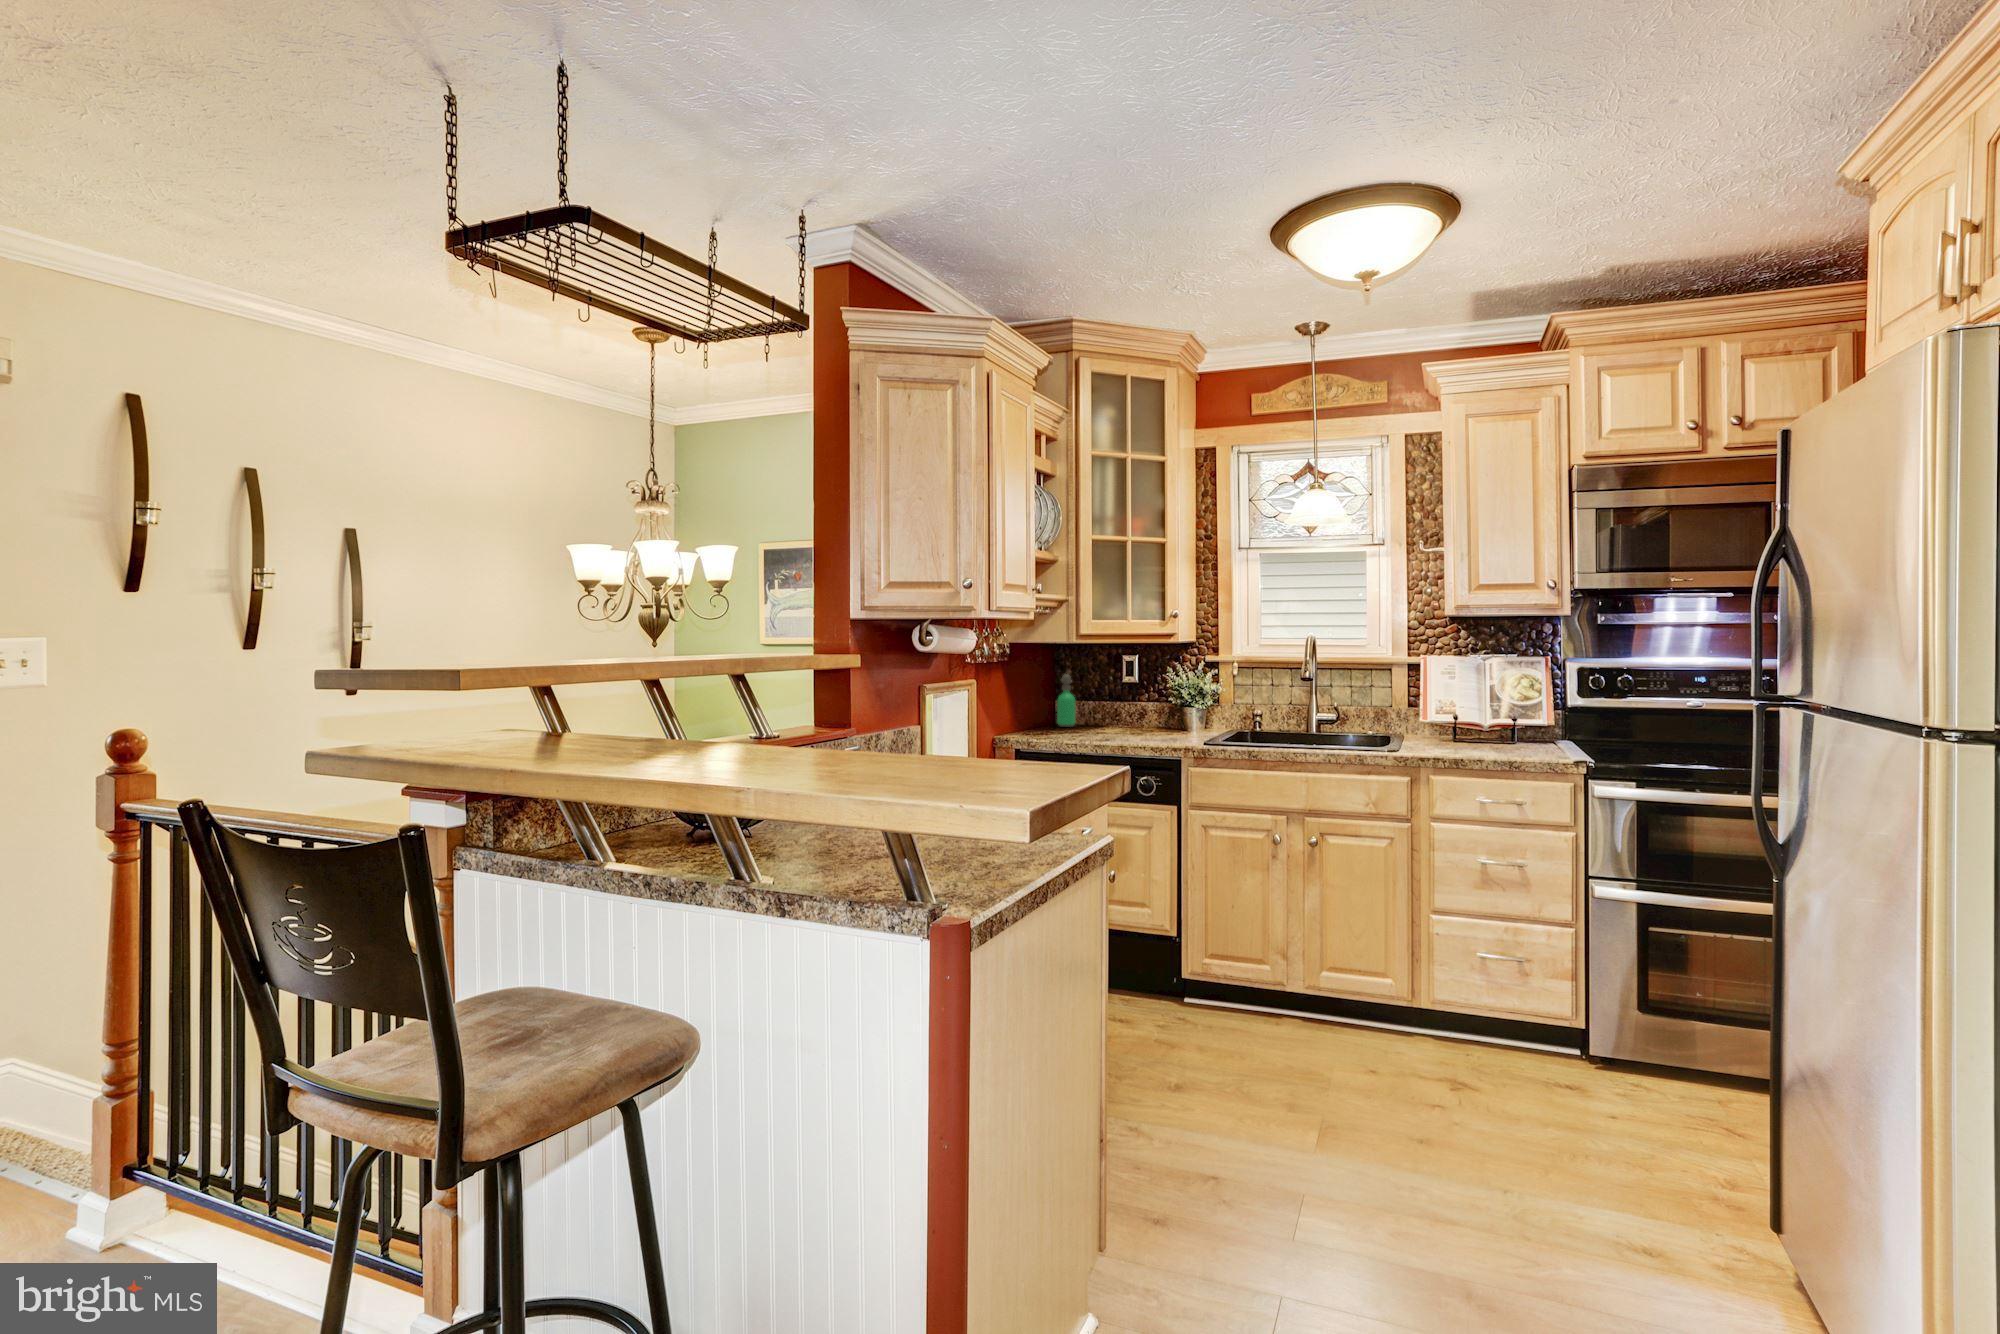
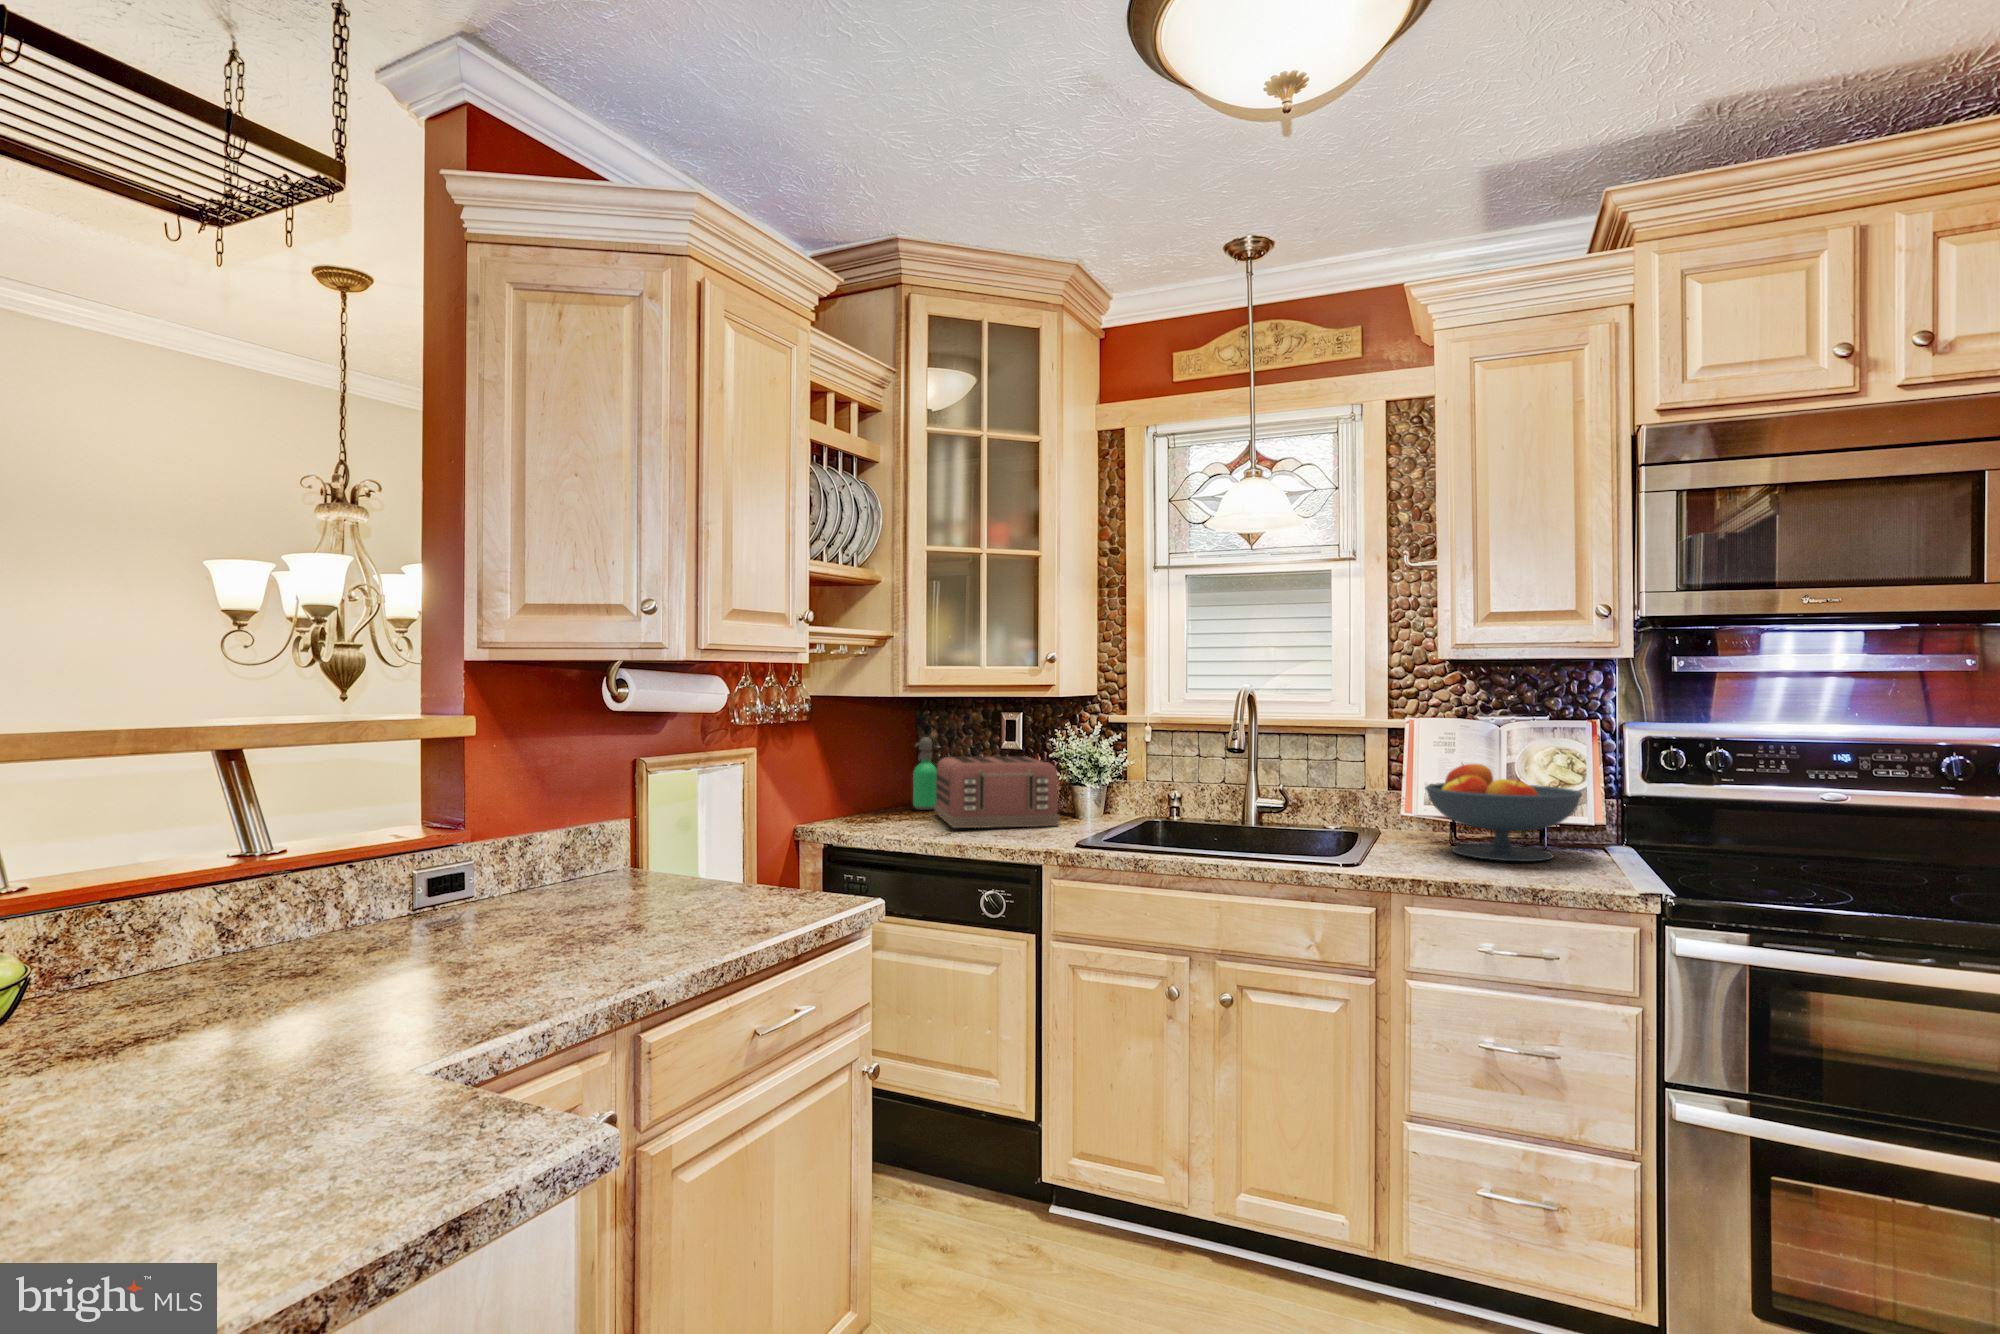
fruit bowl: none [1437,686,1541,748] -> present [1425,764,1582,861]
toaster: none [1078,687,1177,737] -> present [934,756,1060,828]

